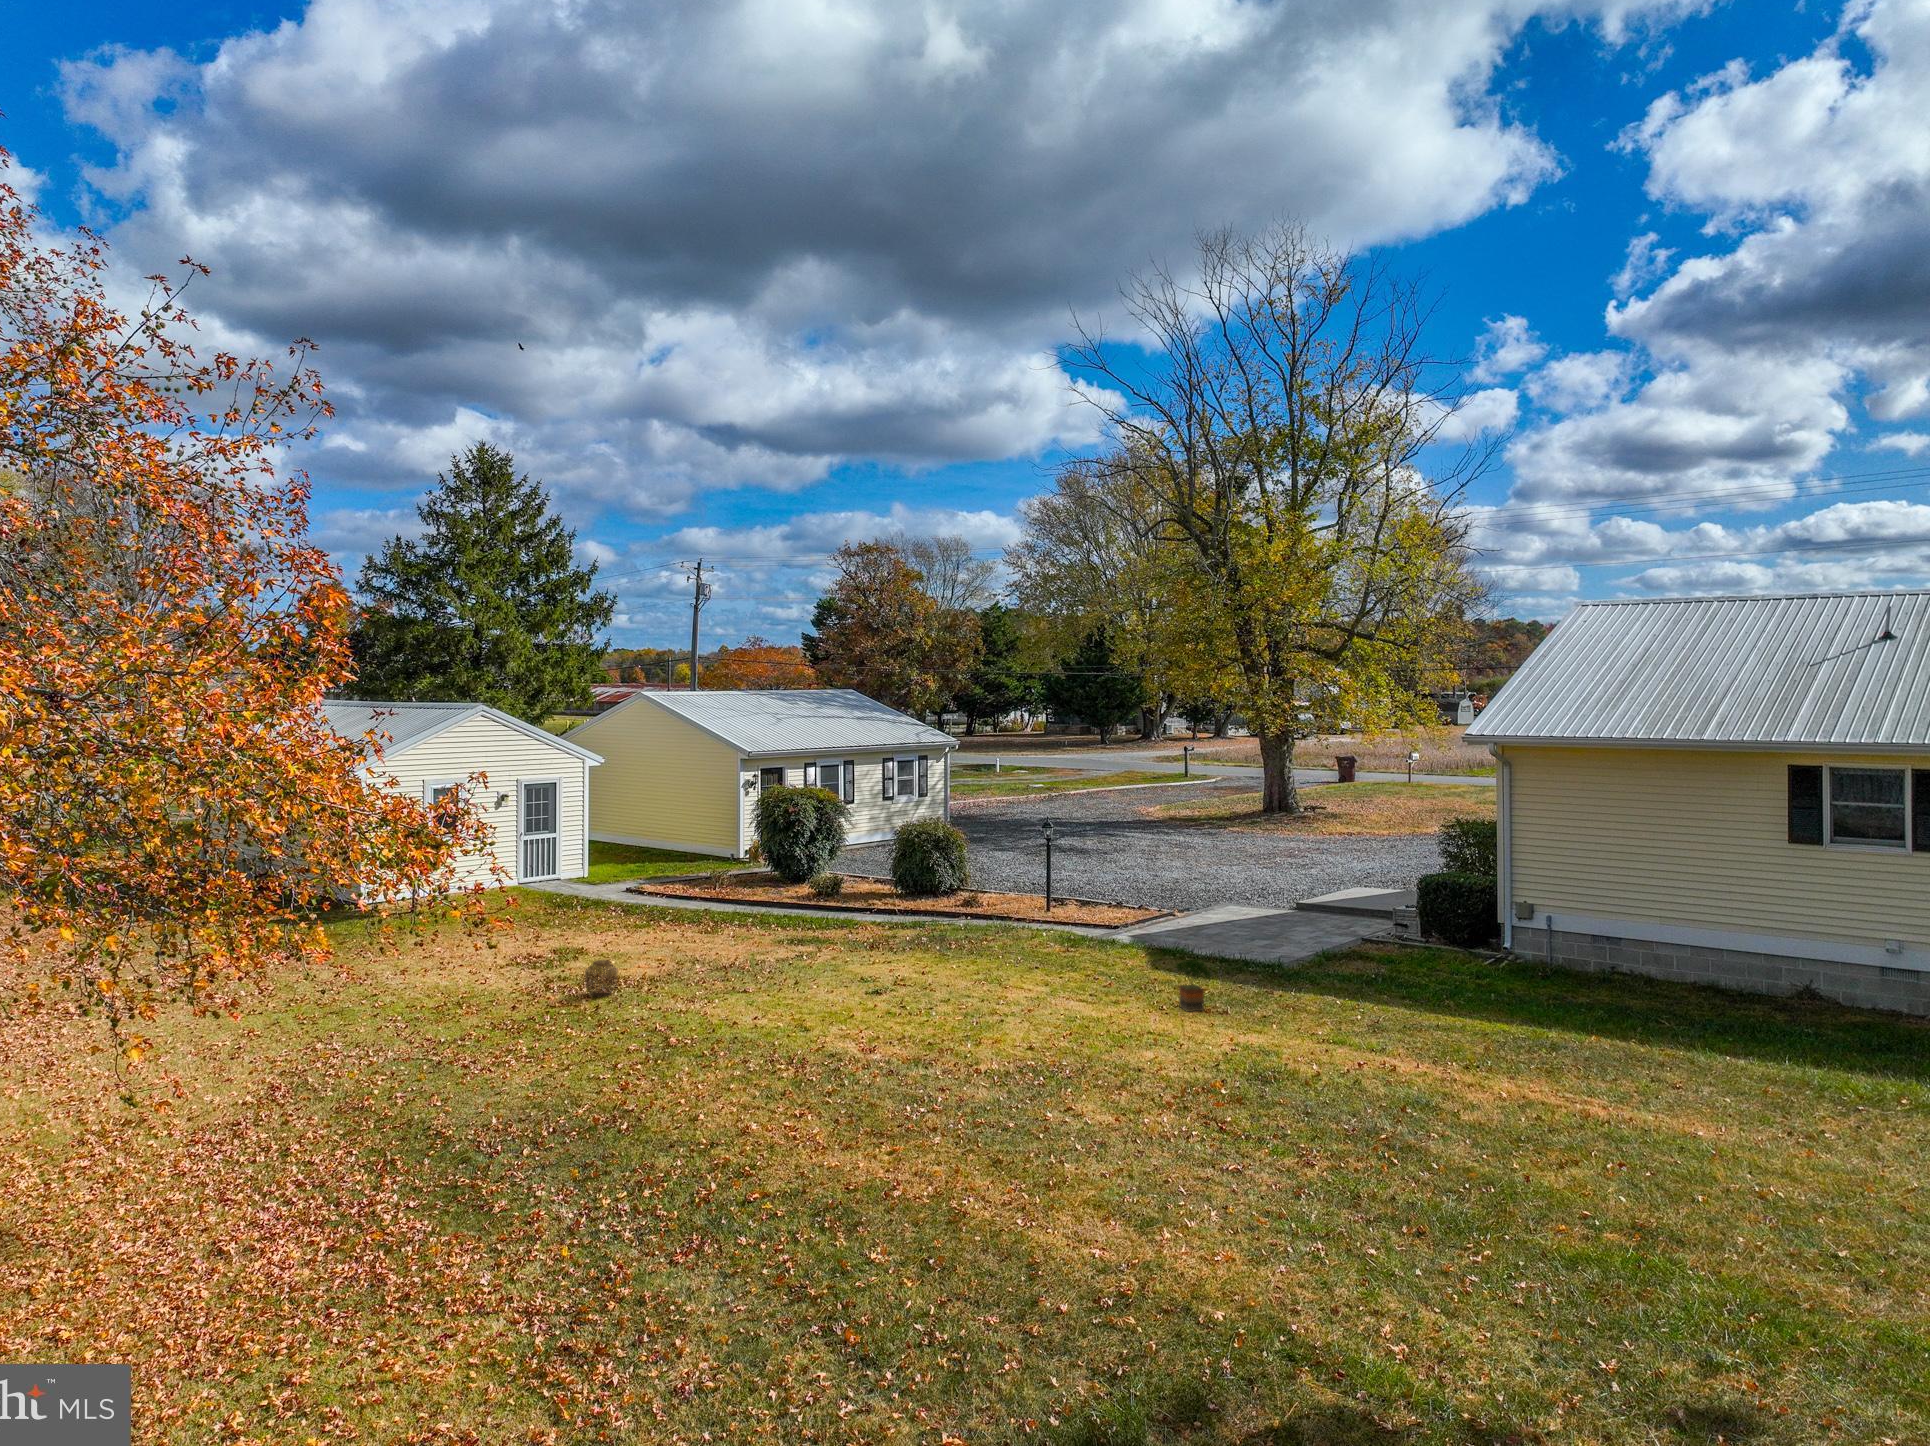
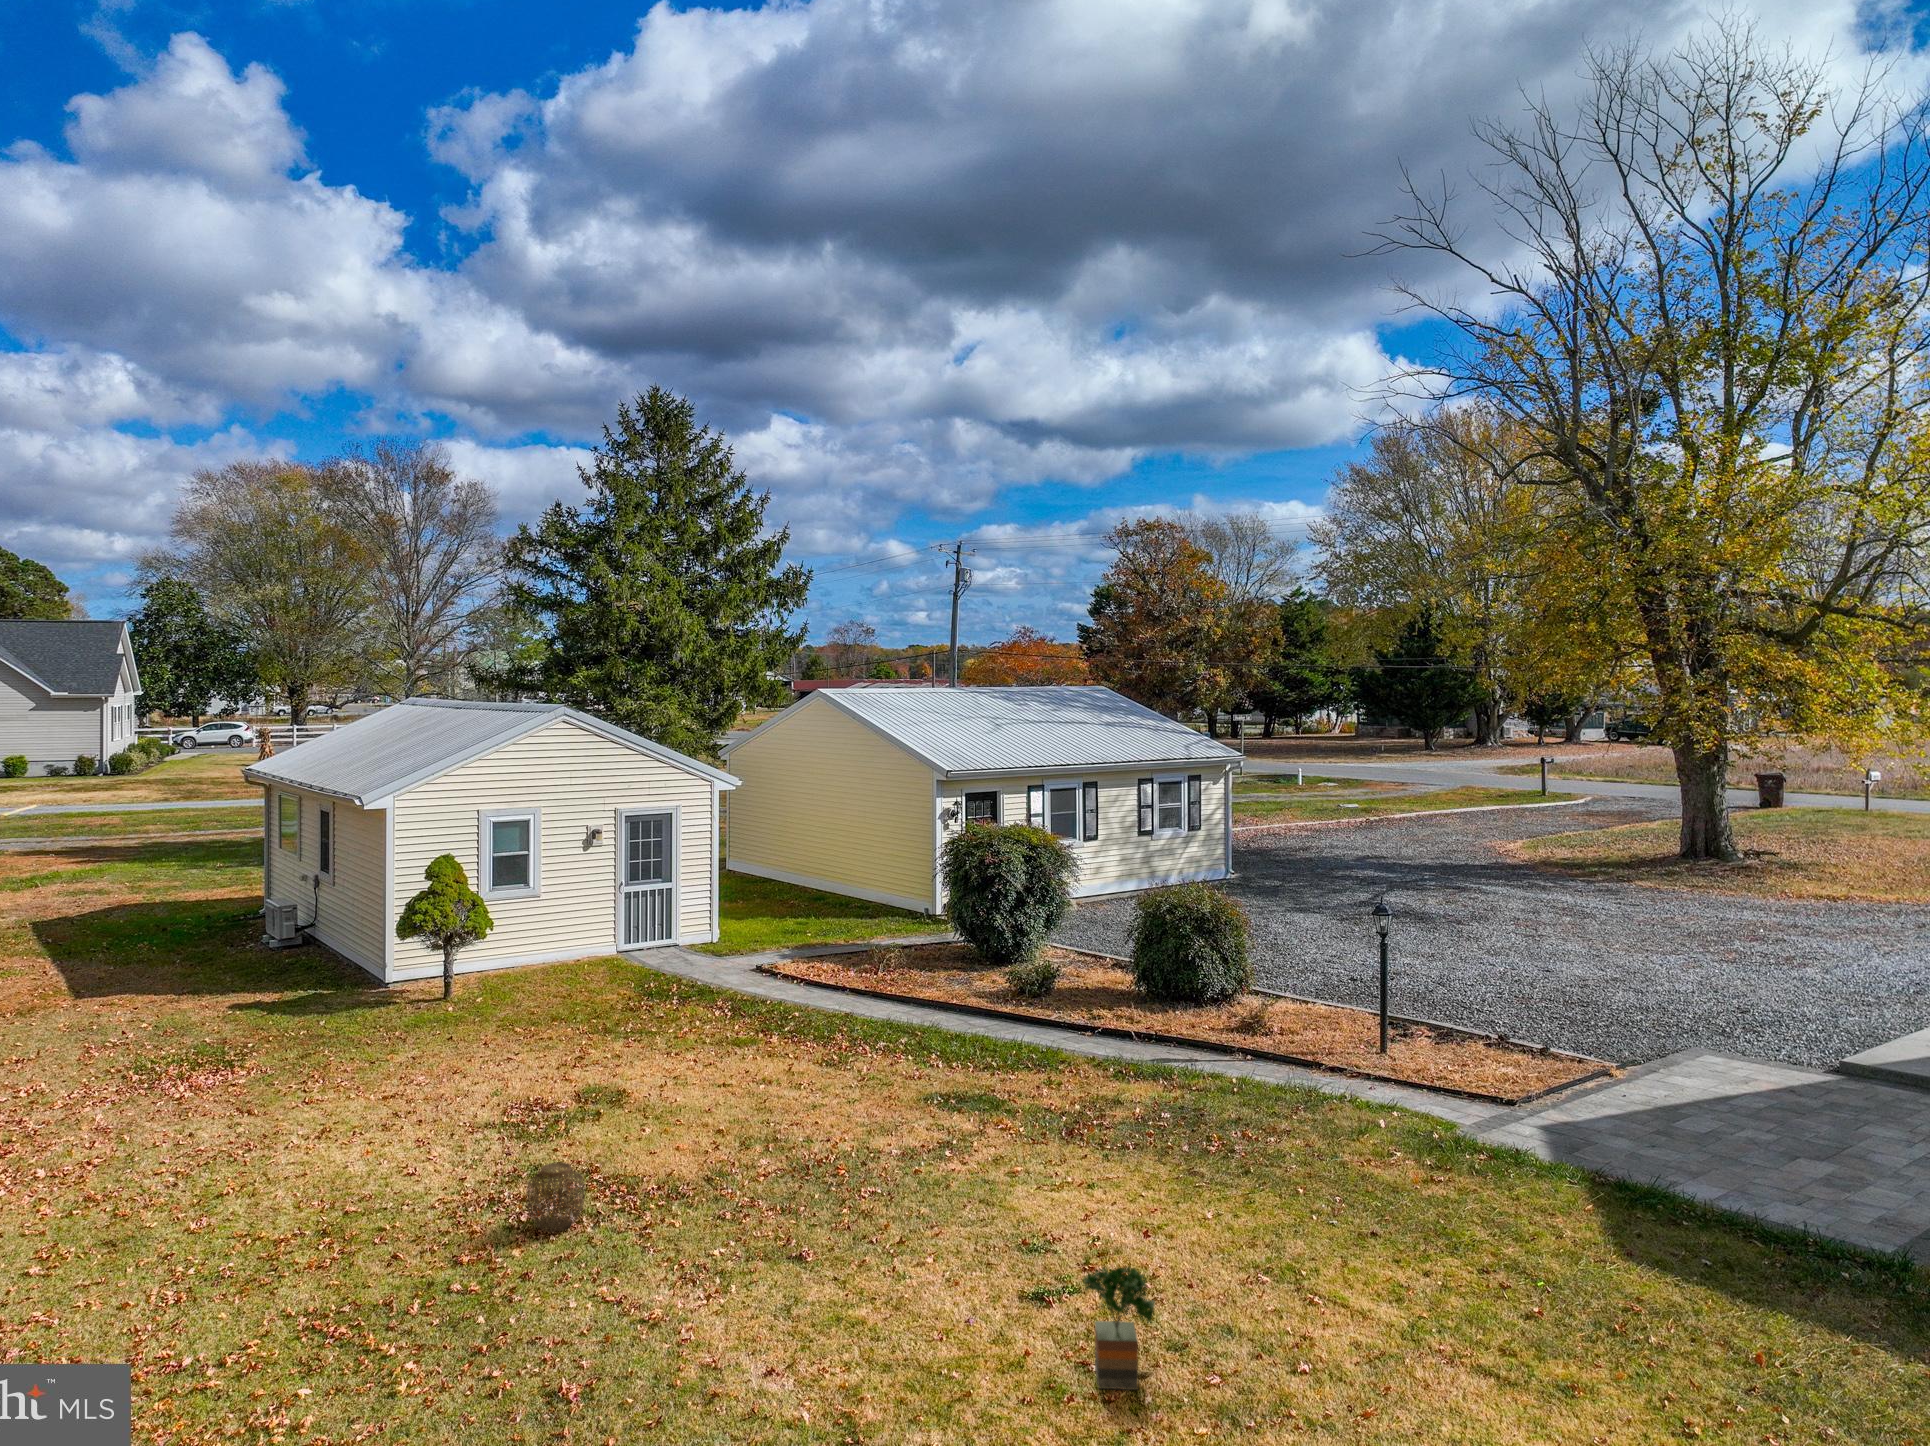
potted tree: present [1176,959,1211,1012] -> present [1083,1267,1155,1390]

